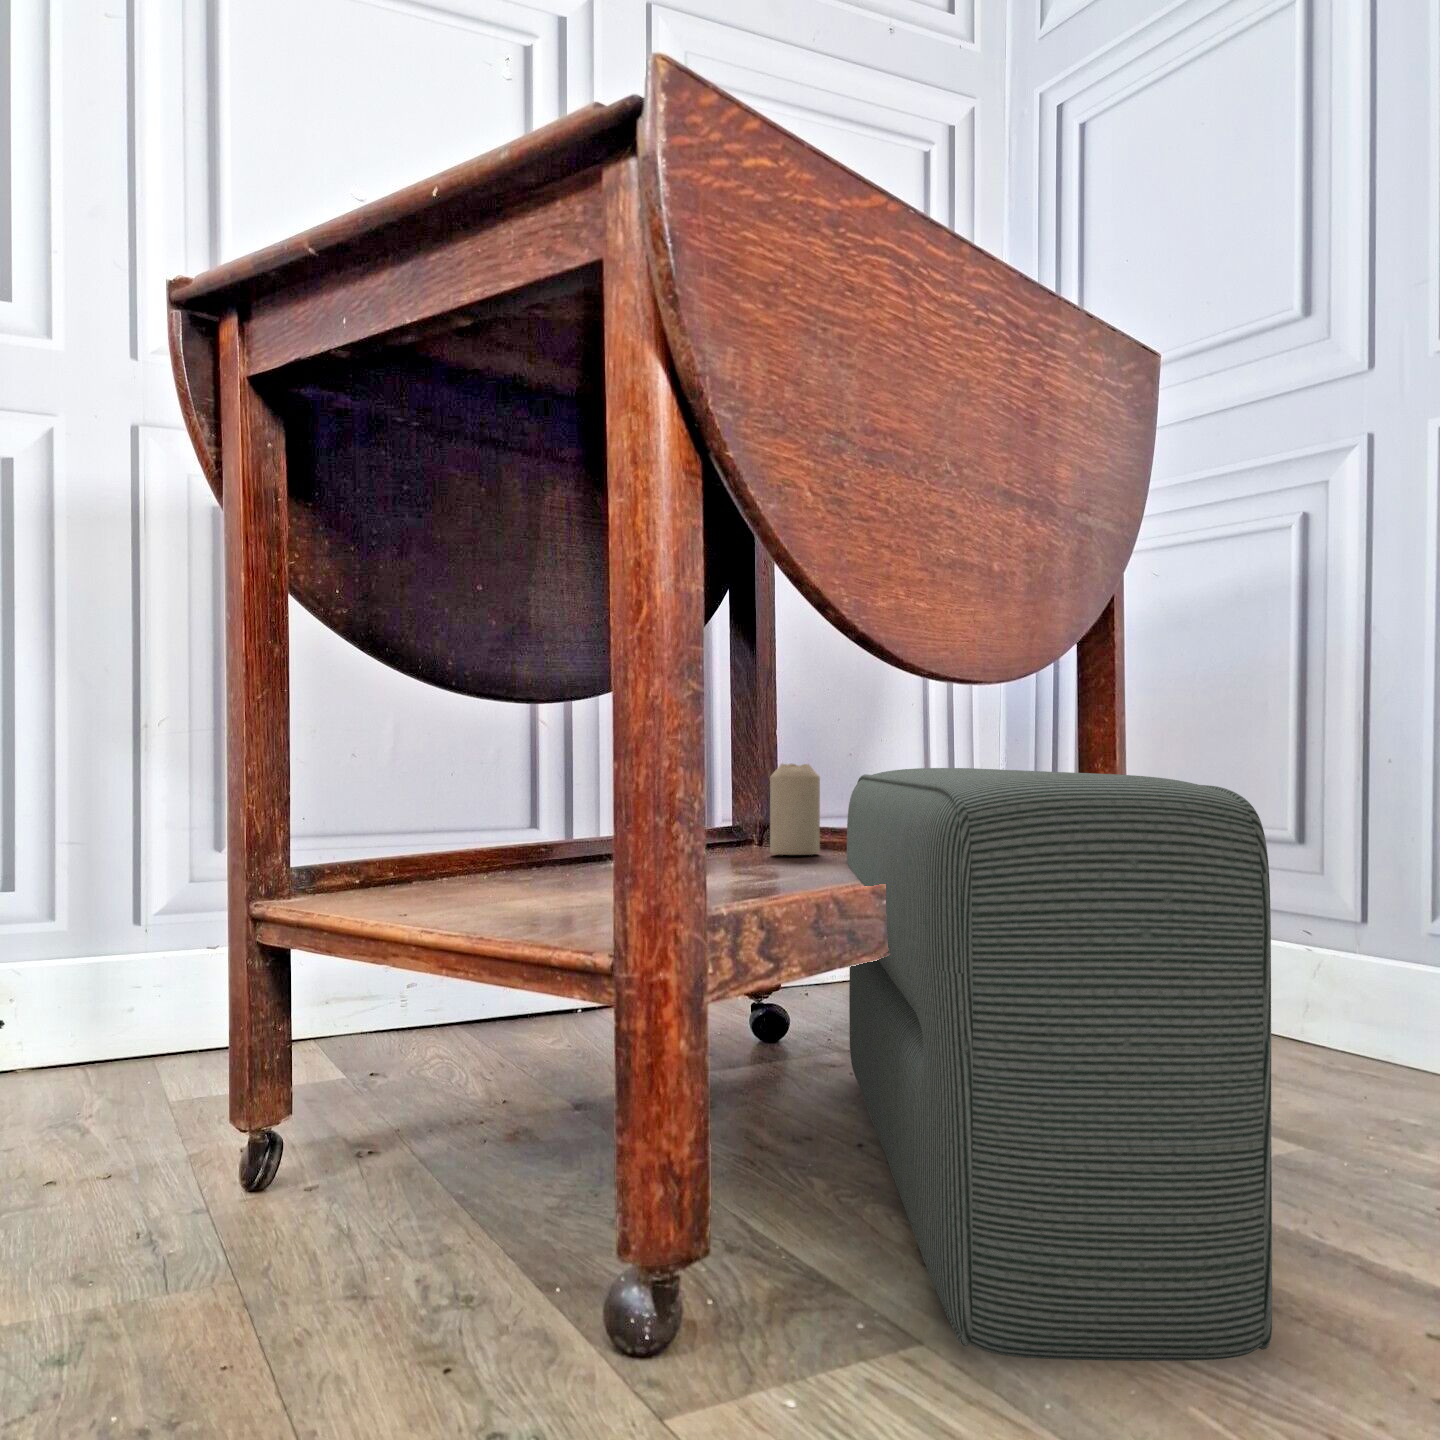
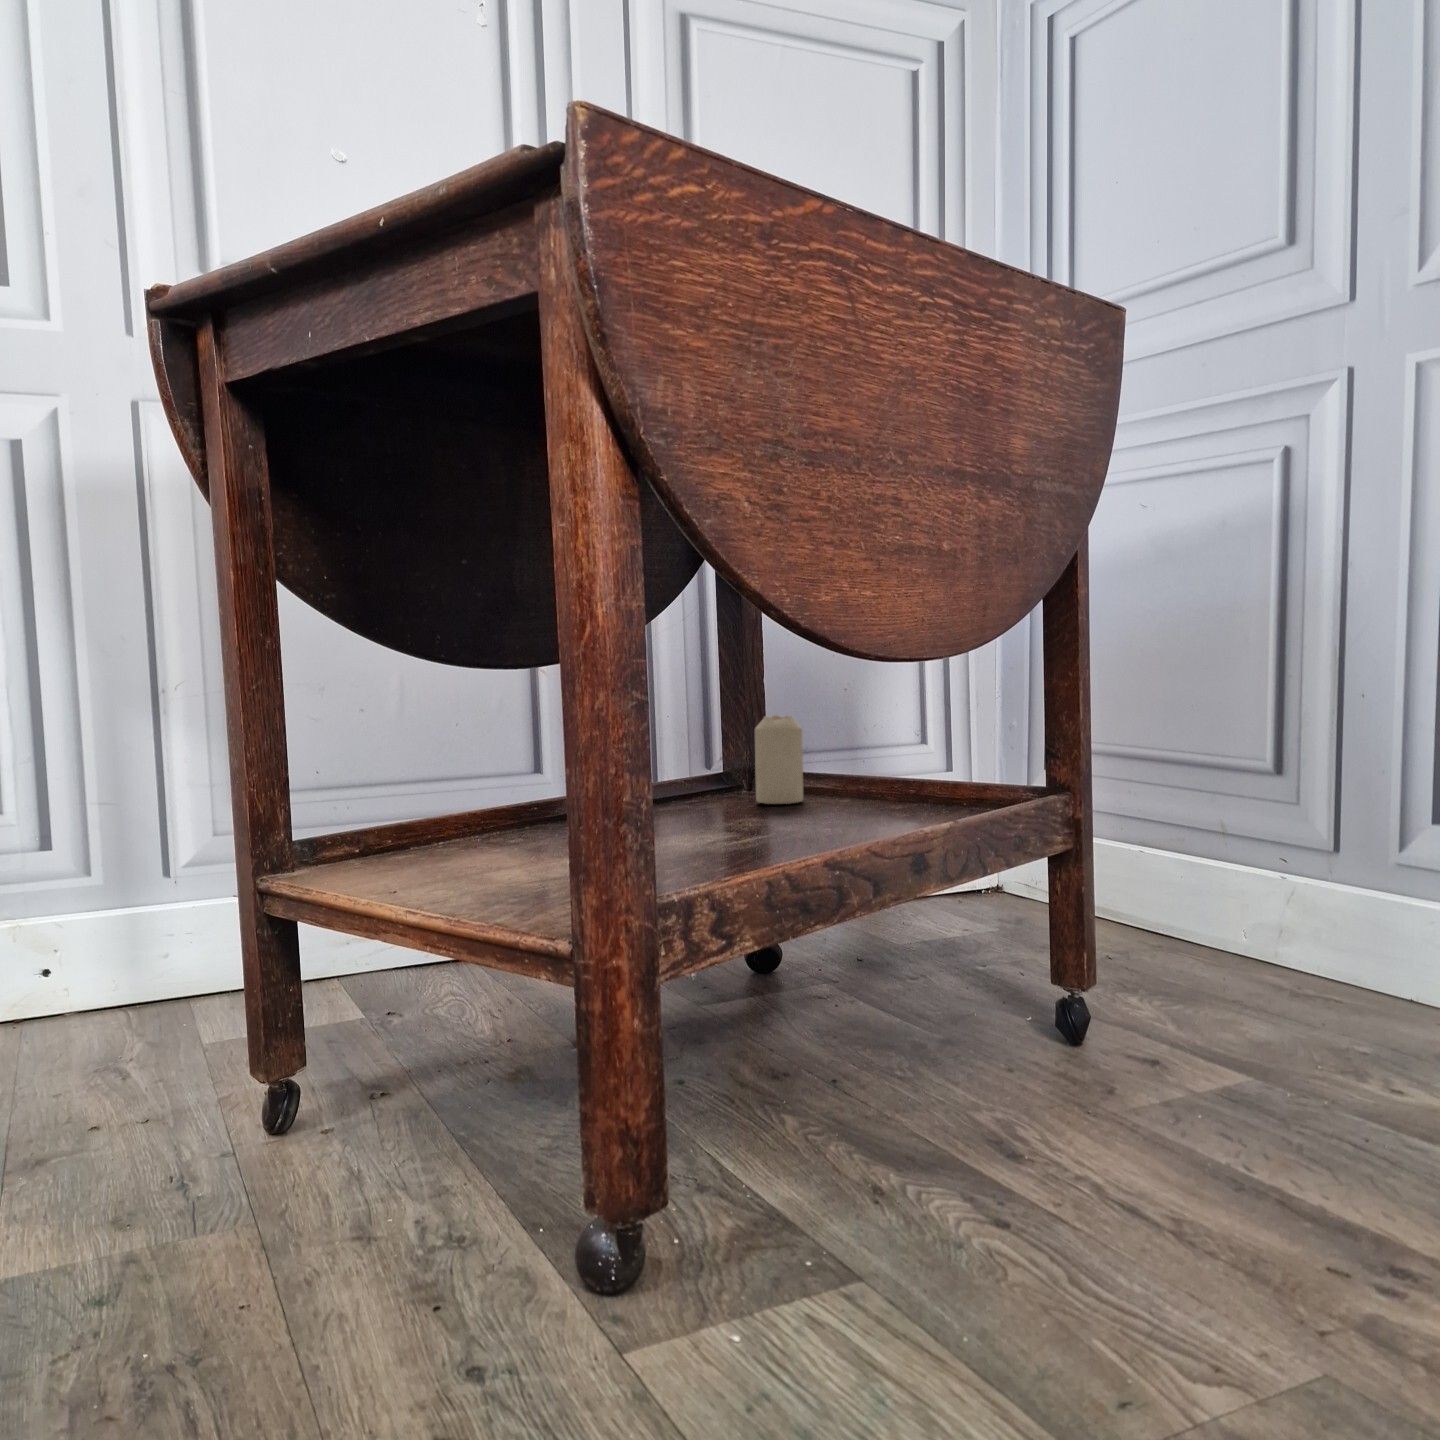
pouf: present [847,768,1272,1361] -> none [827,722,1173,1295]

